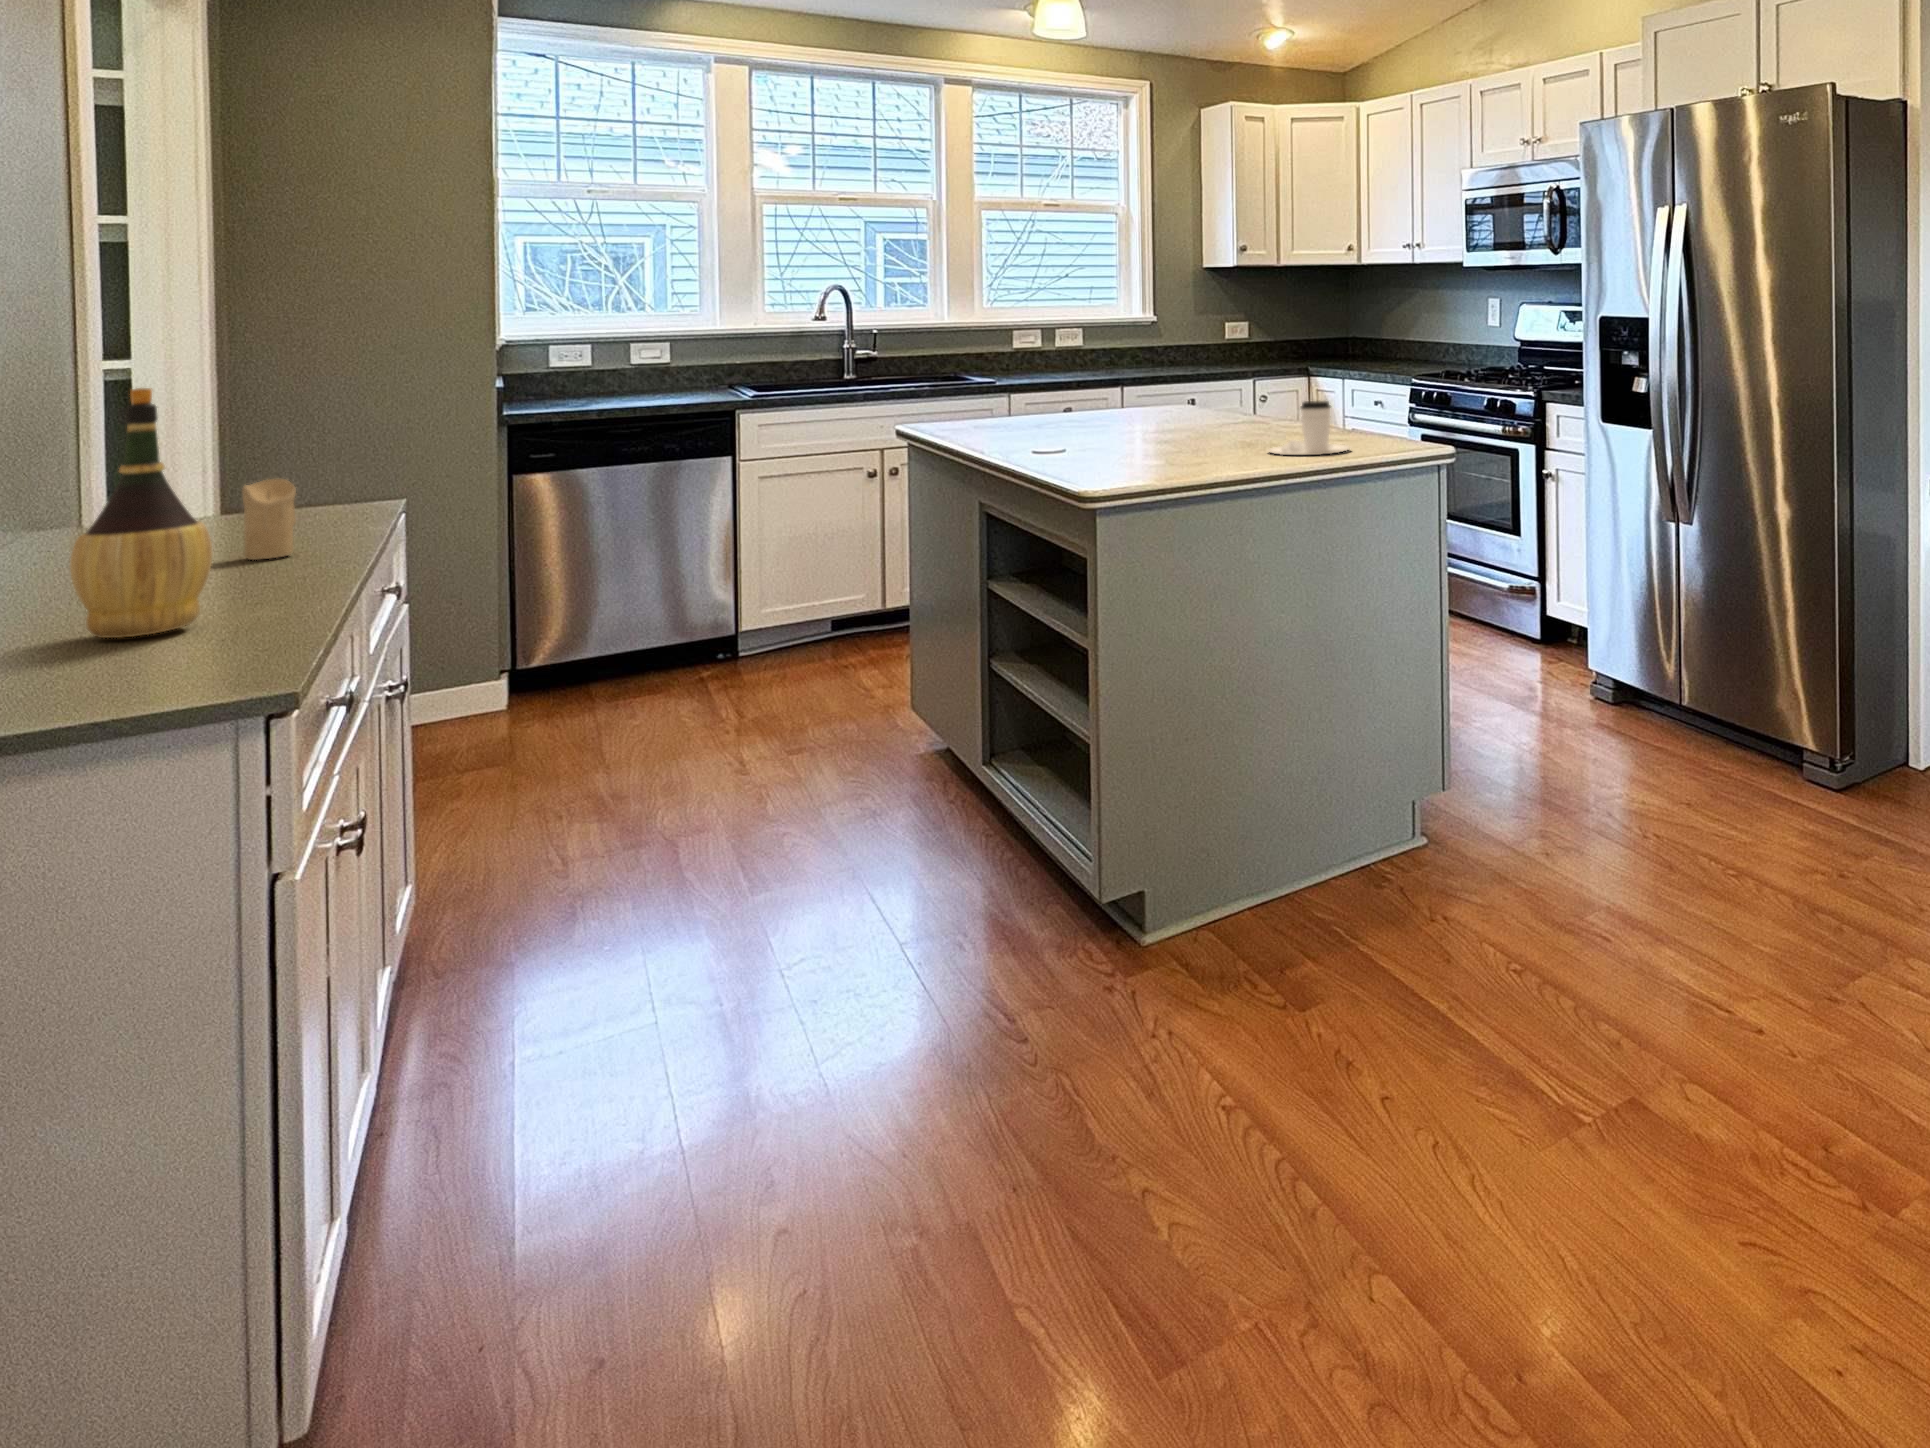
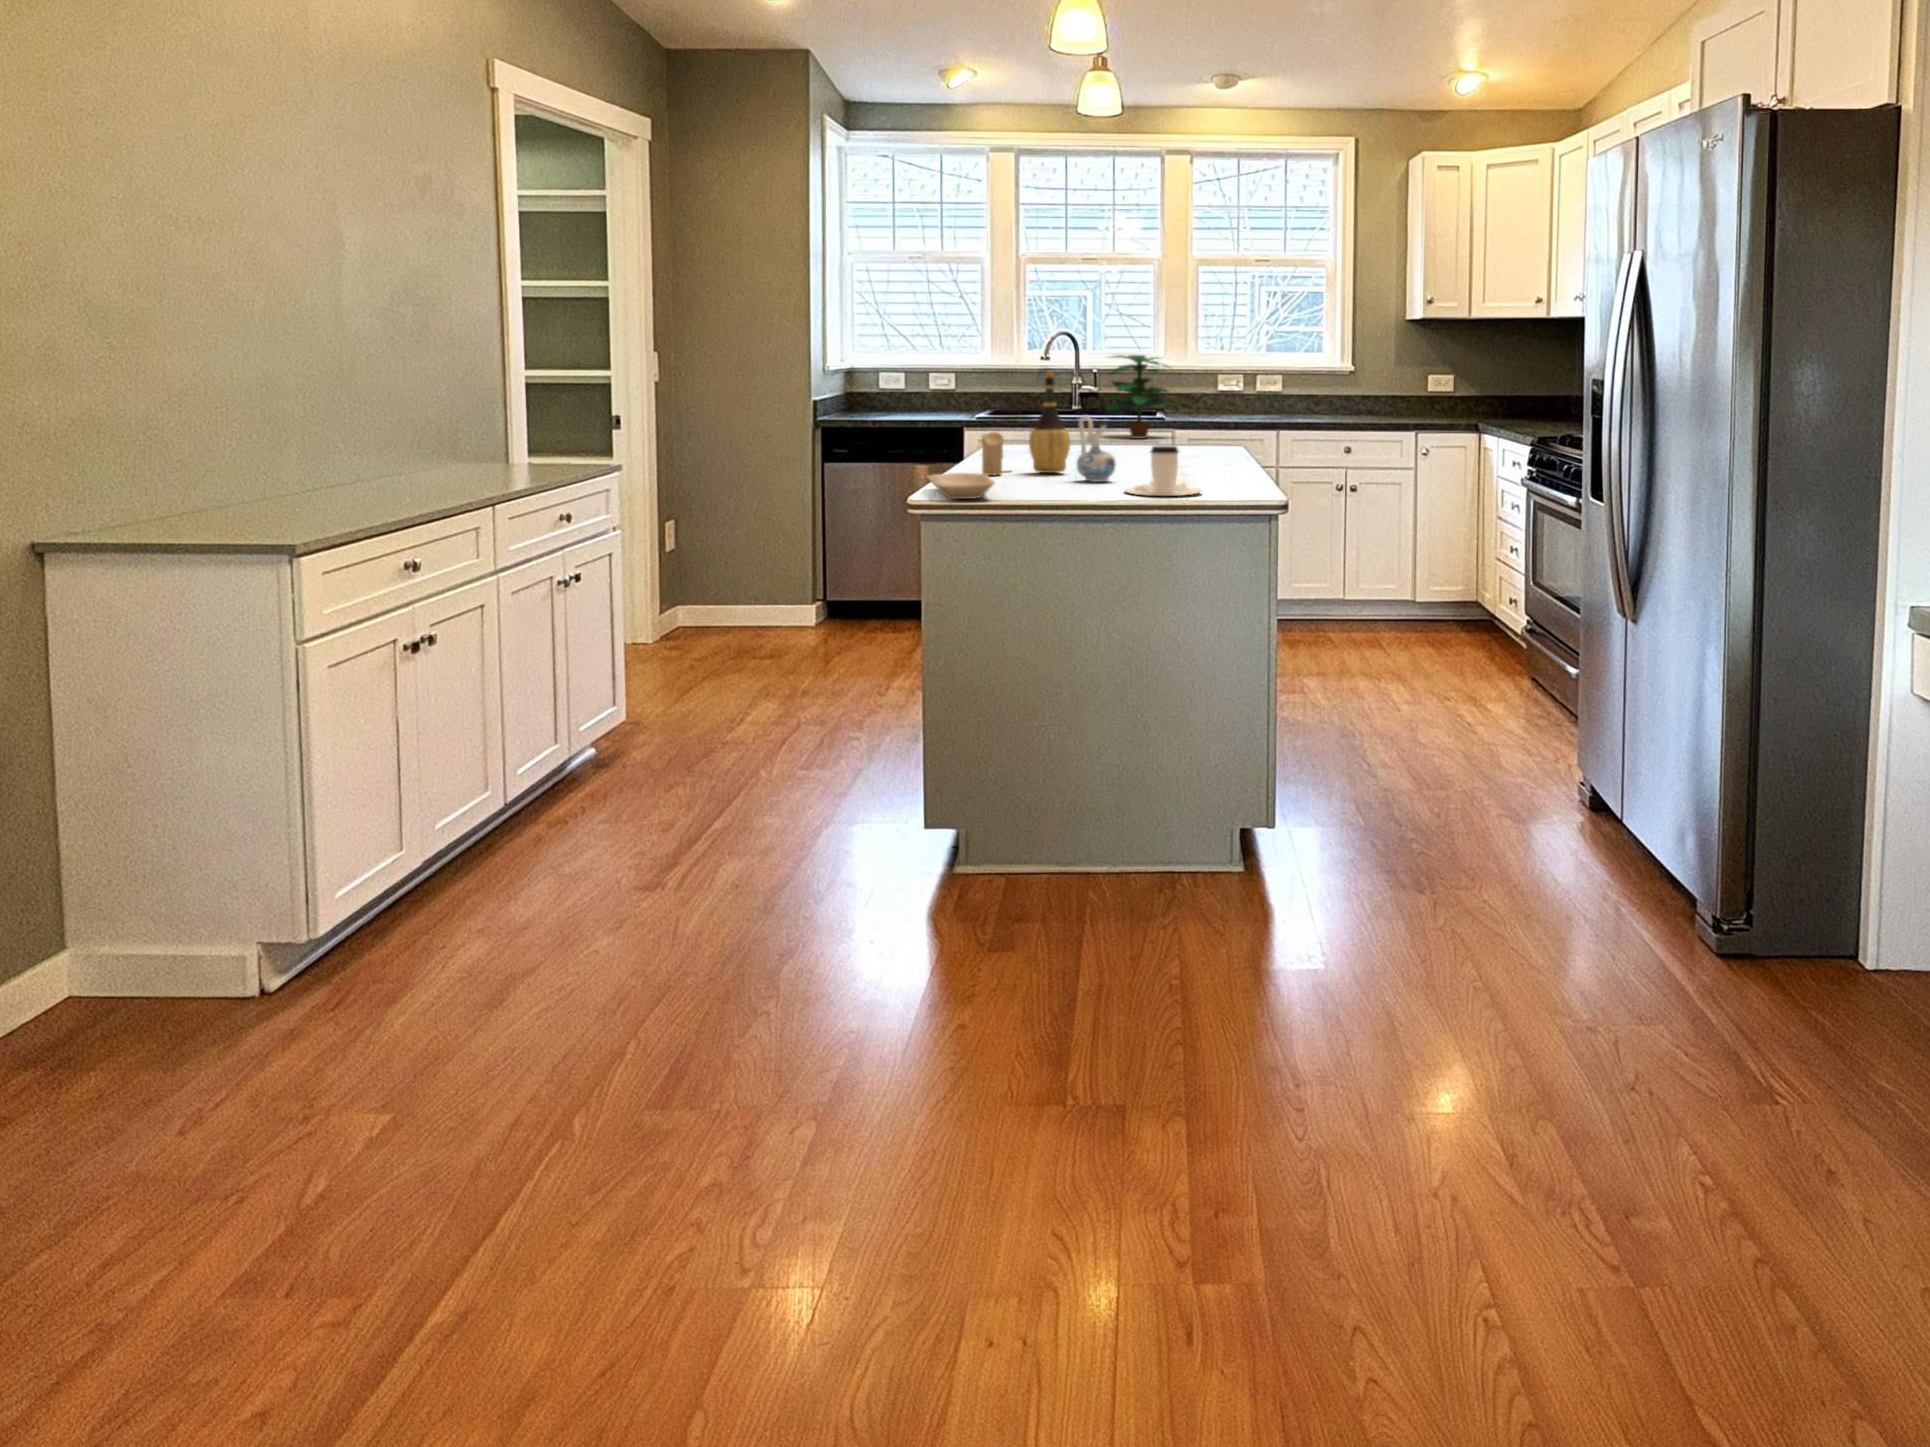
potted plant: none [929,312,1014,409] -> present [1106,355,1173,439]
ceramic pitcher: none [1163,376,1208,449] -> present [1077,416,1116,482]
wine bottle: present [70,388,212,638] -> present [1029,371,1070,473]
tray: none [1067,447,1201,478] -> present [926,473,994,499]
candle: present [243,479,296,560] -> present [982,432,1003,475]

